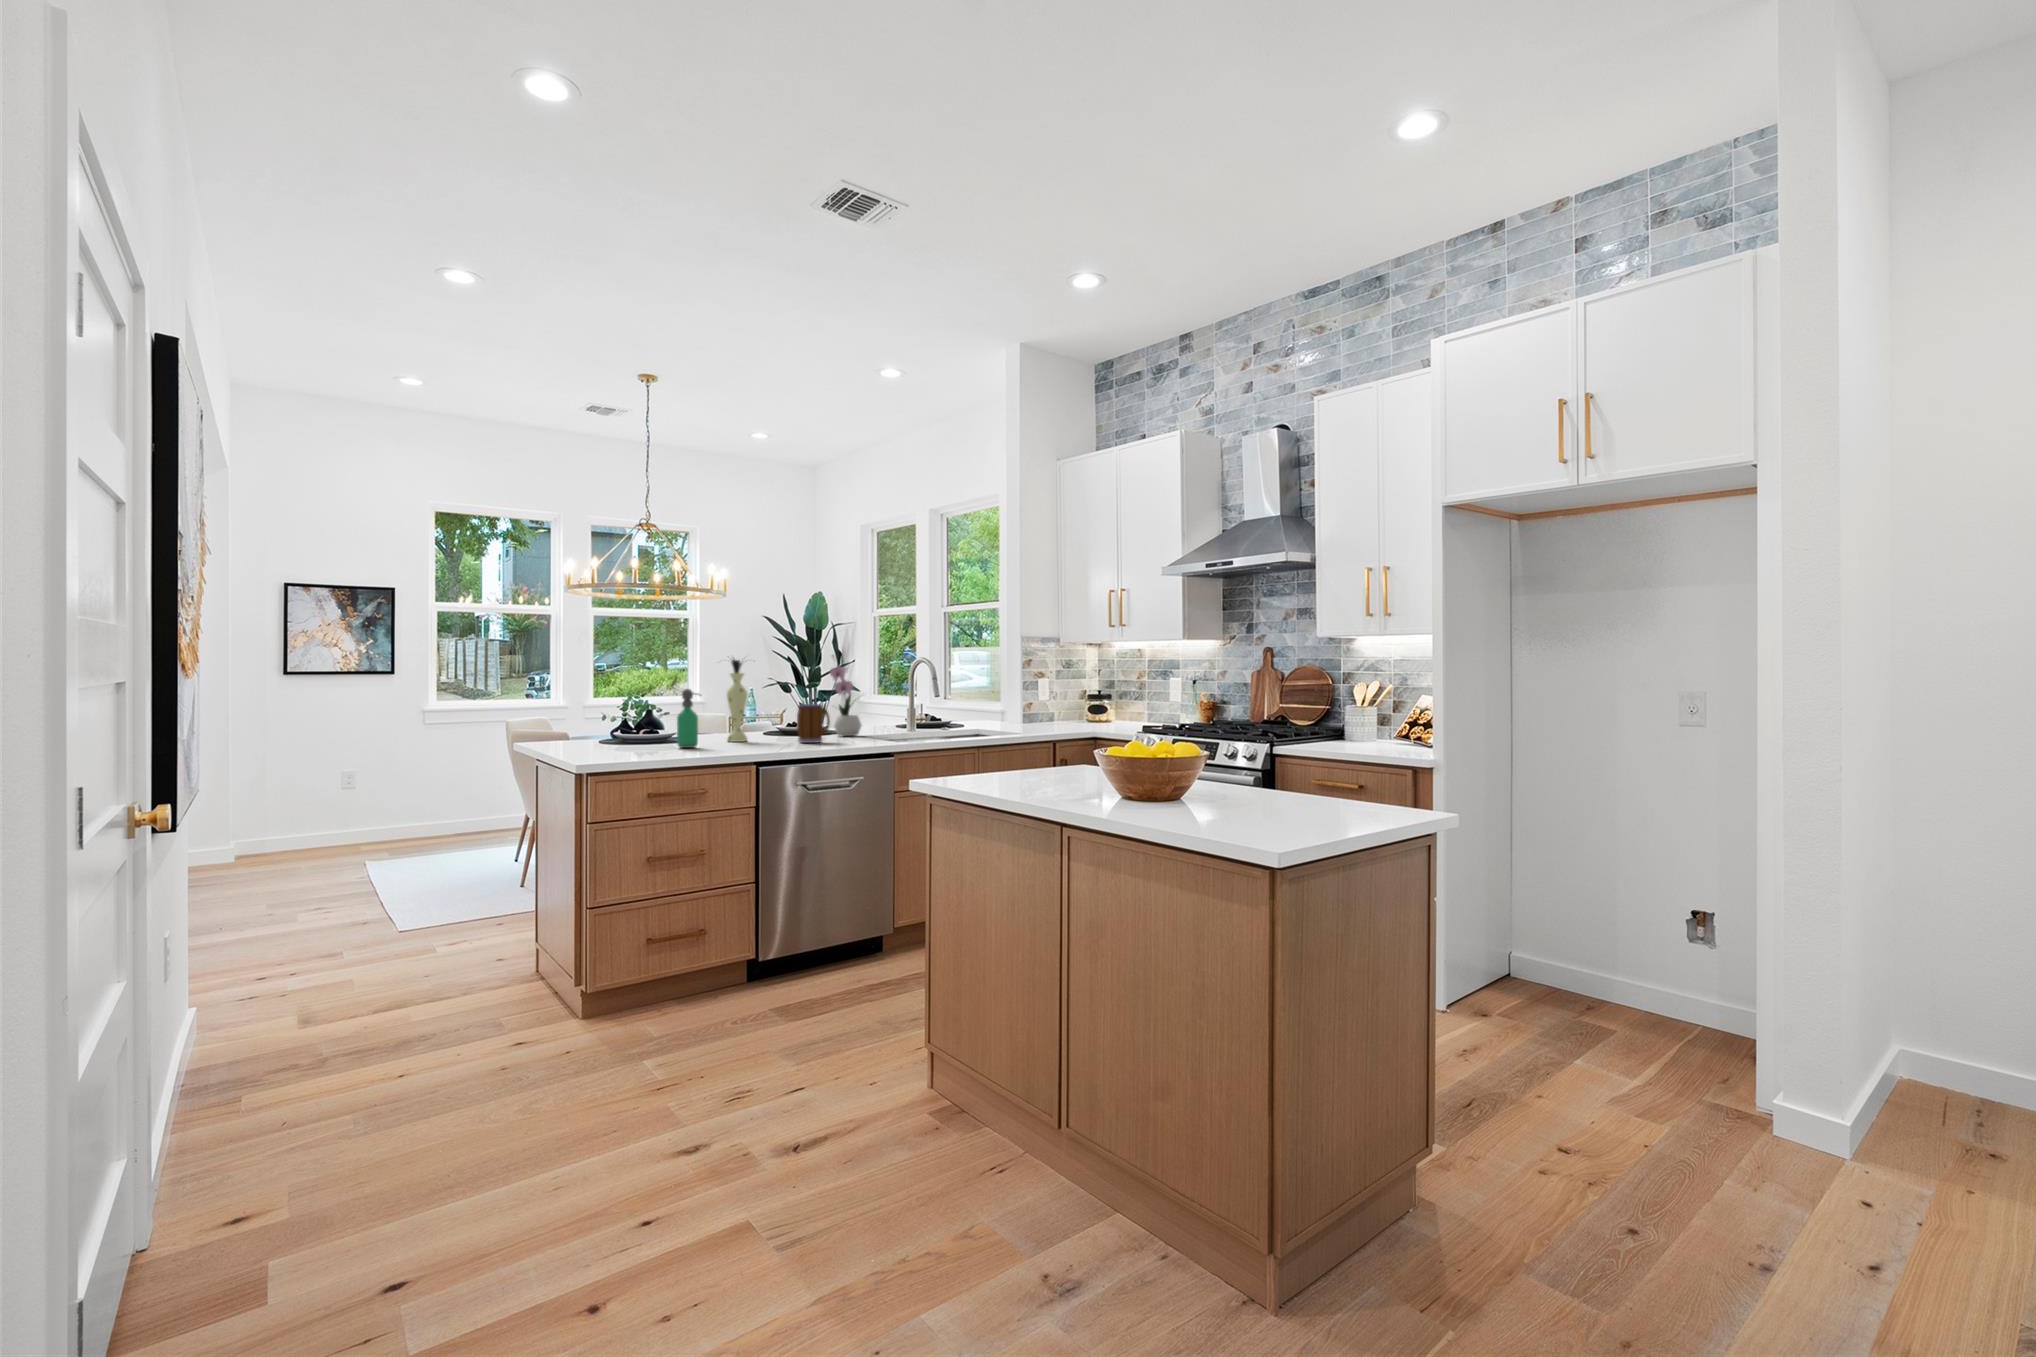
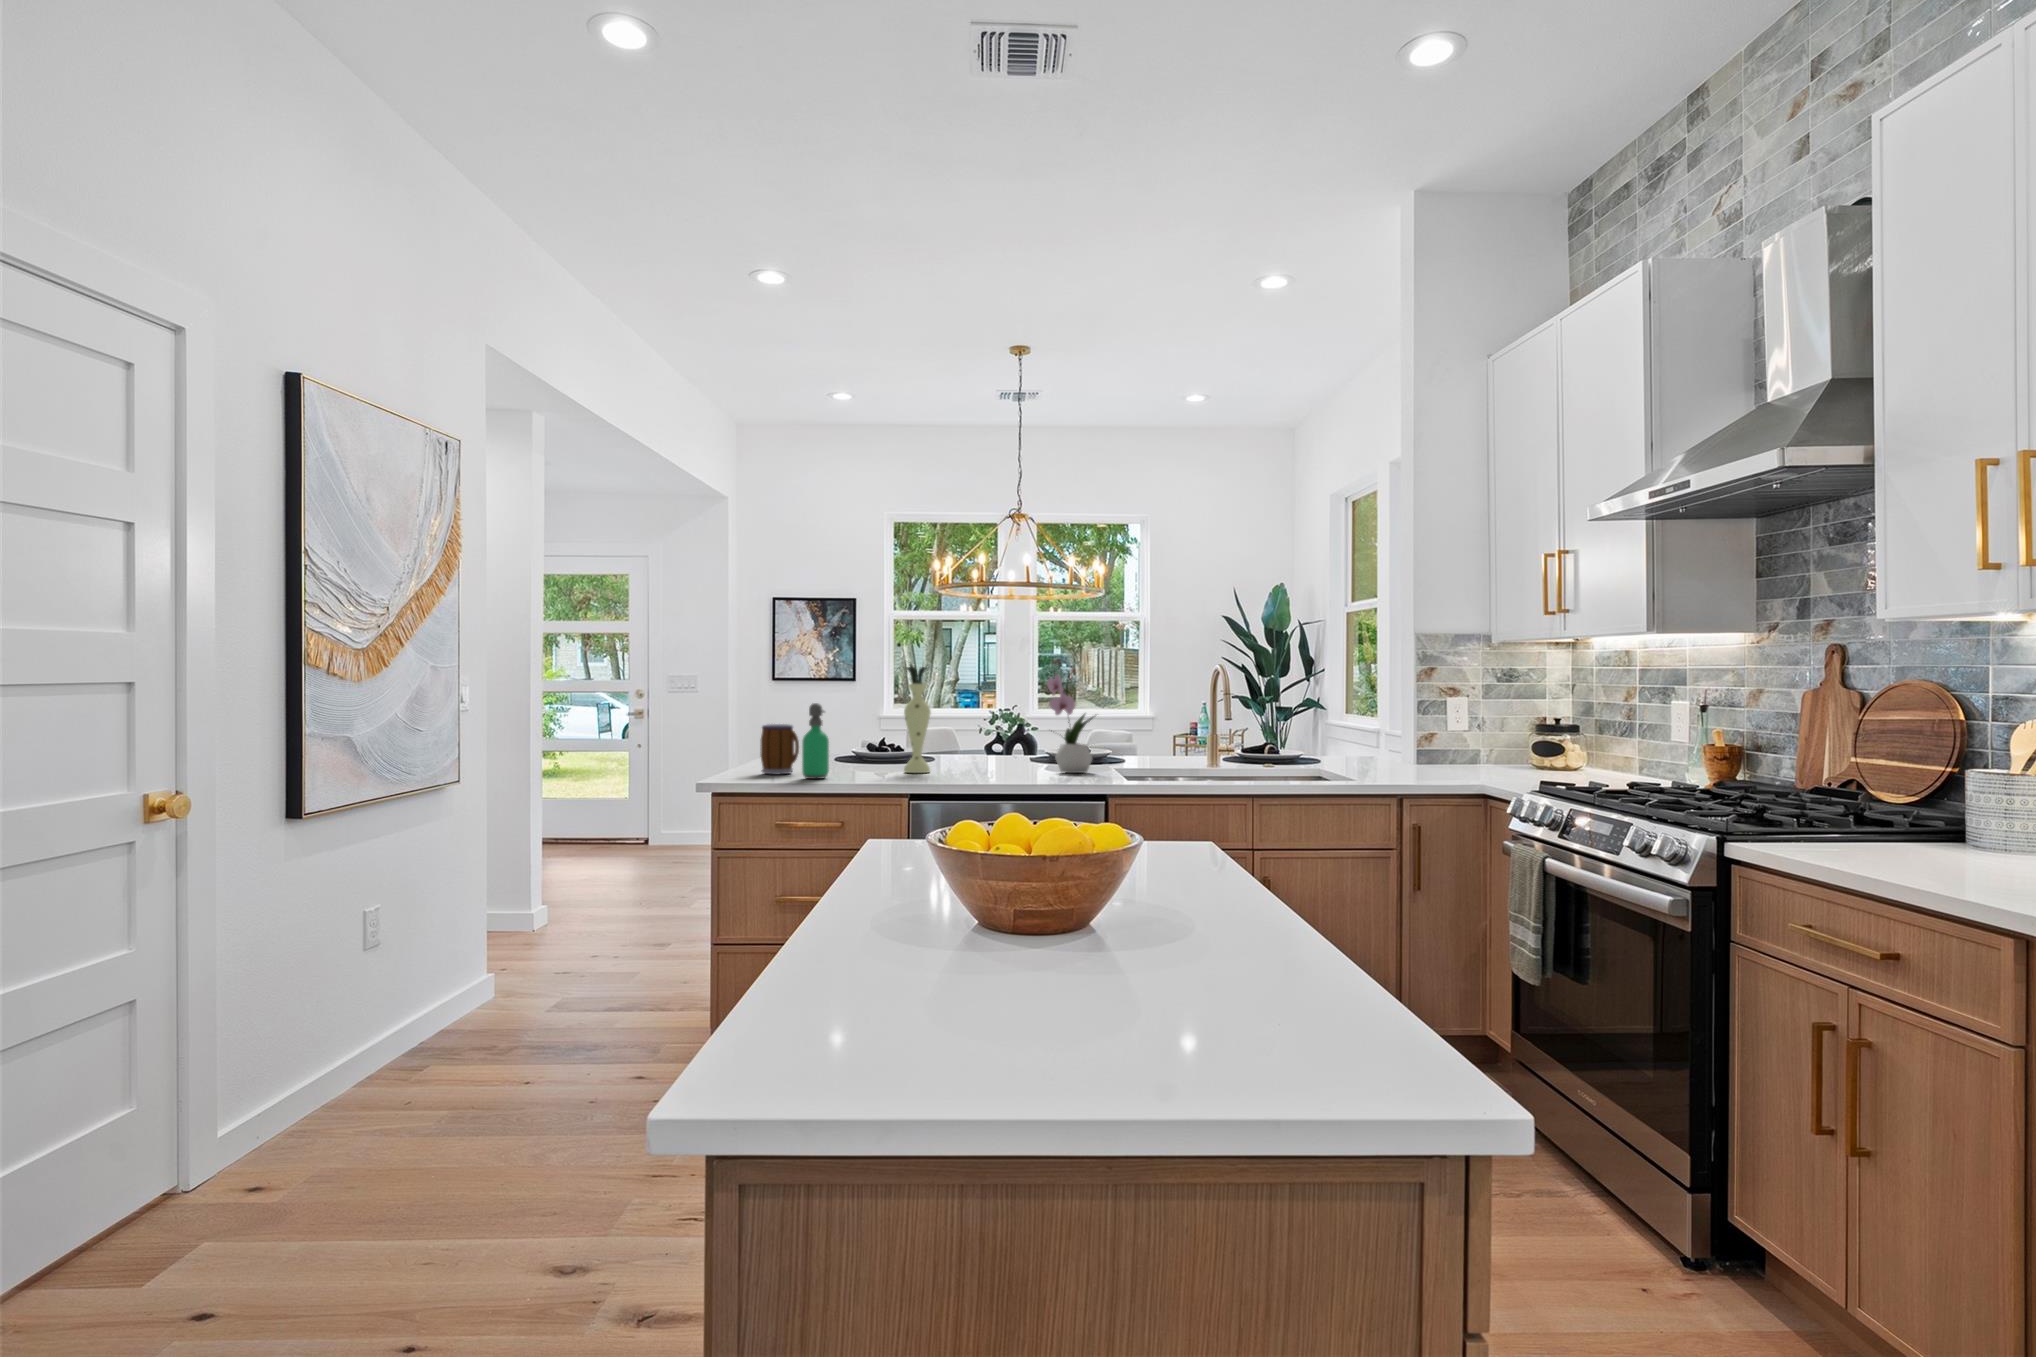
mug: present [797,704,830,743] -> present [760,724,799,774]

